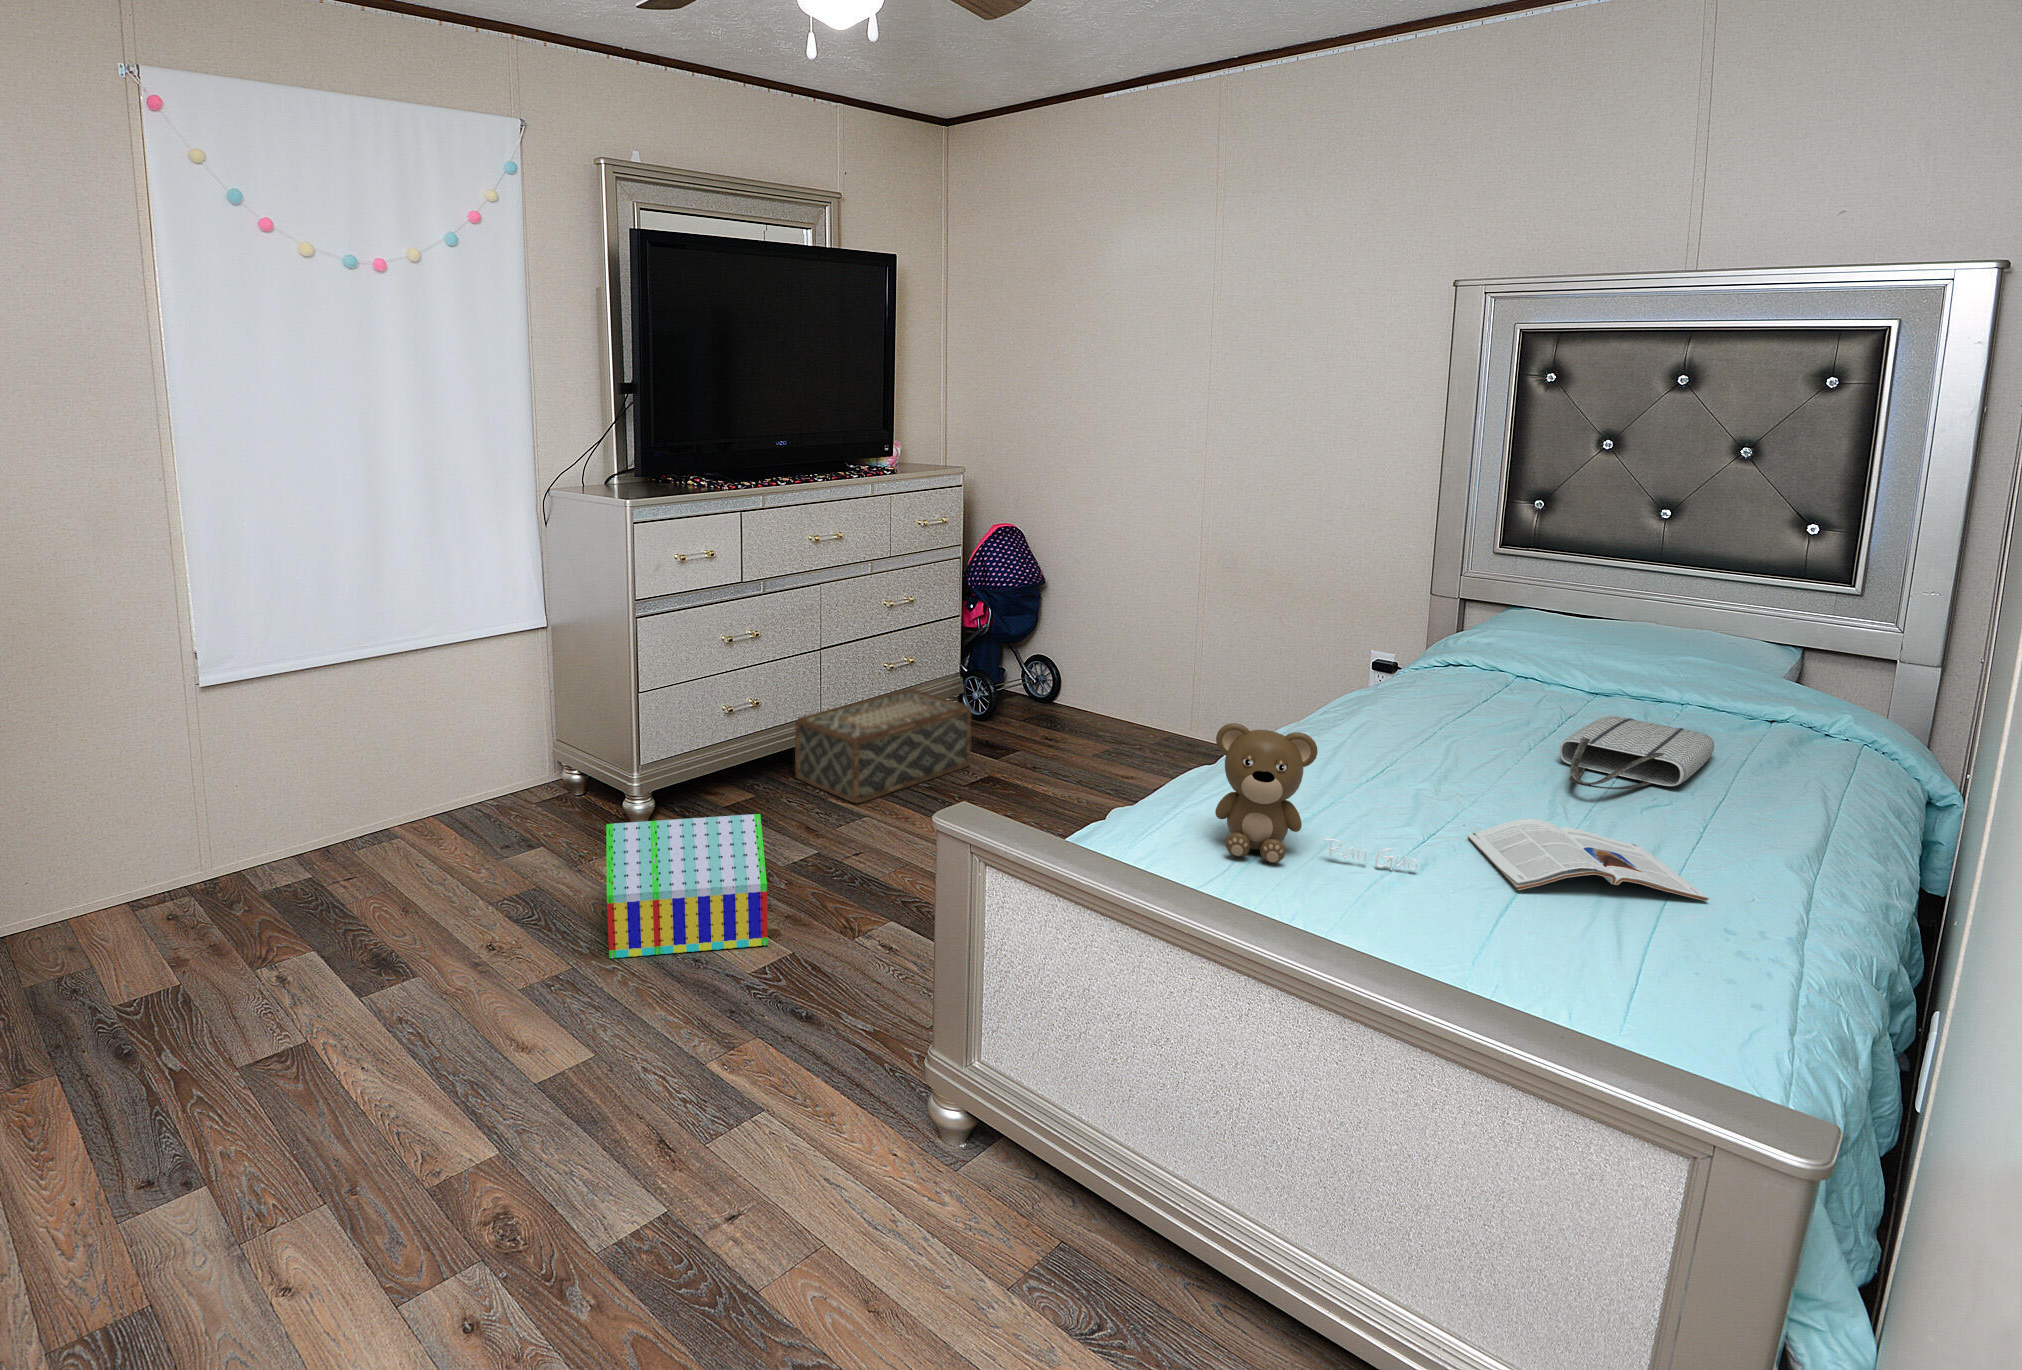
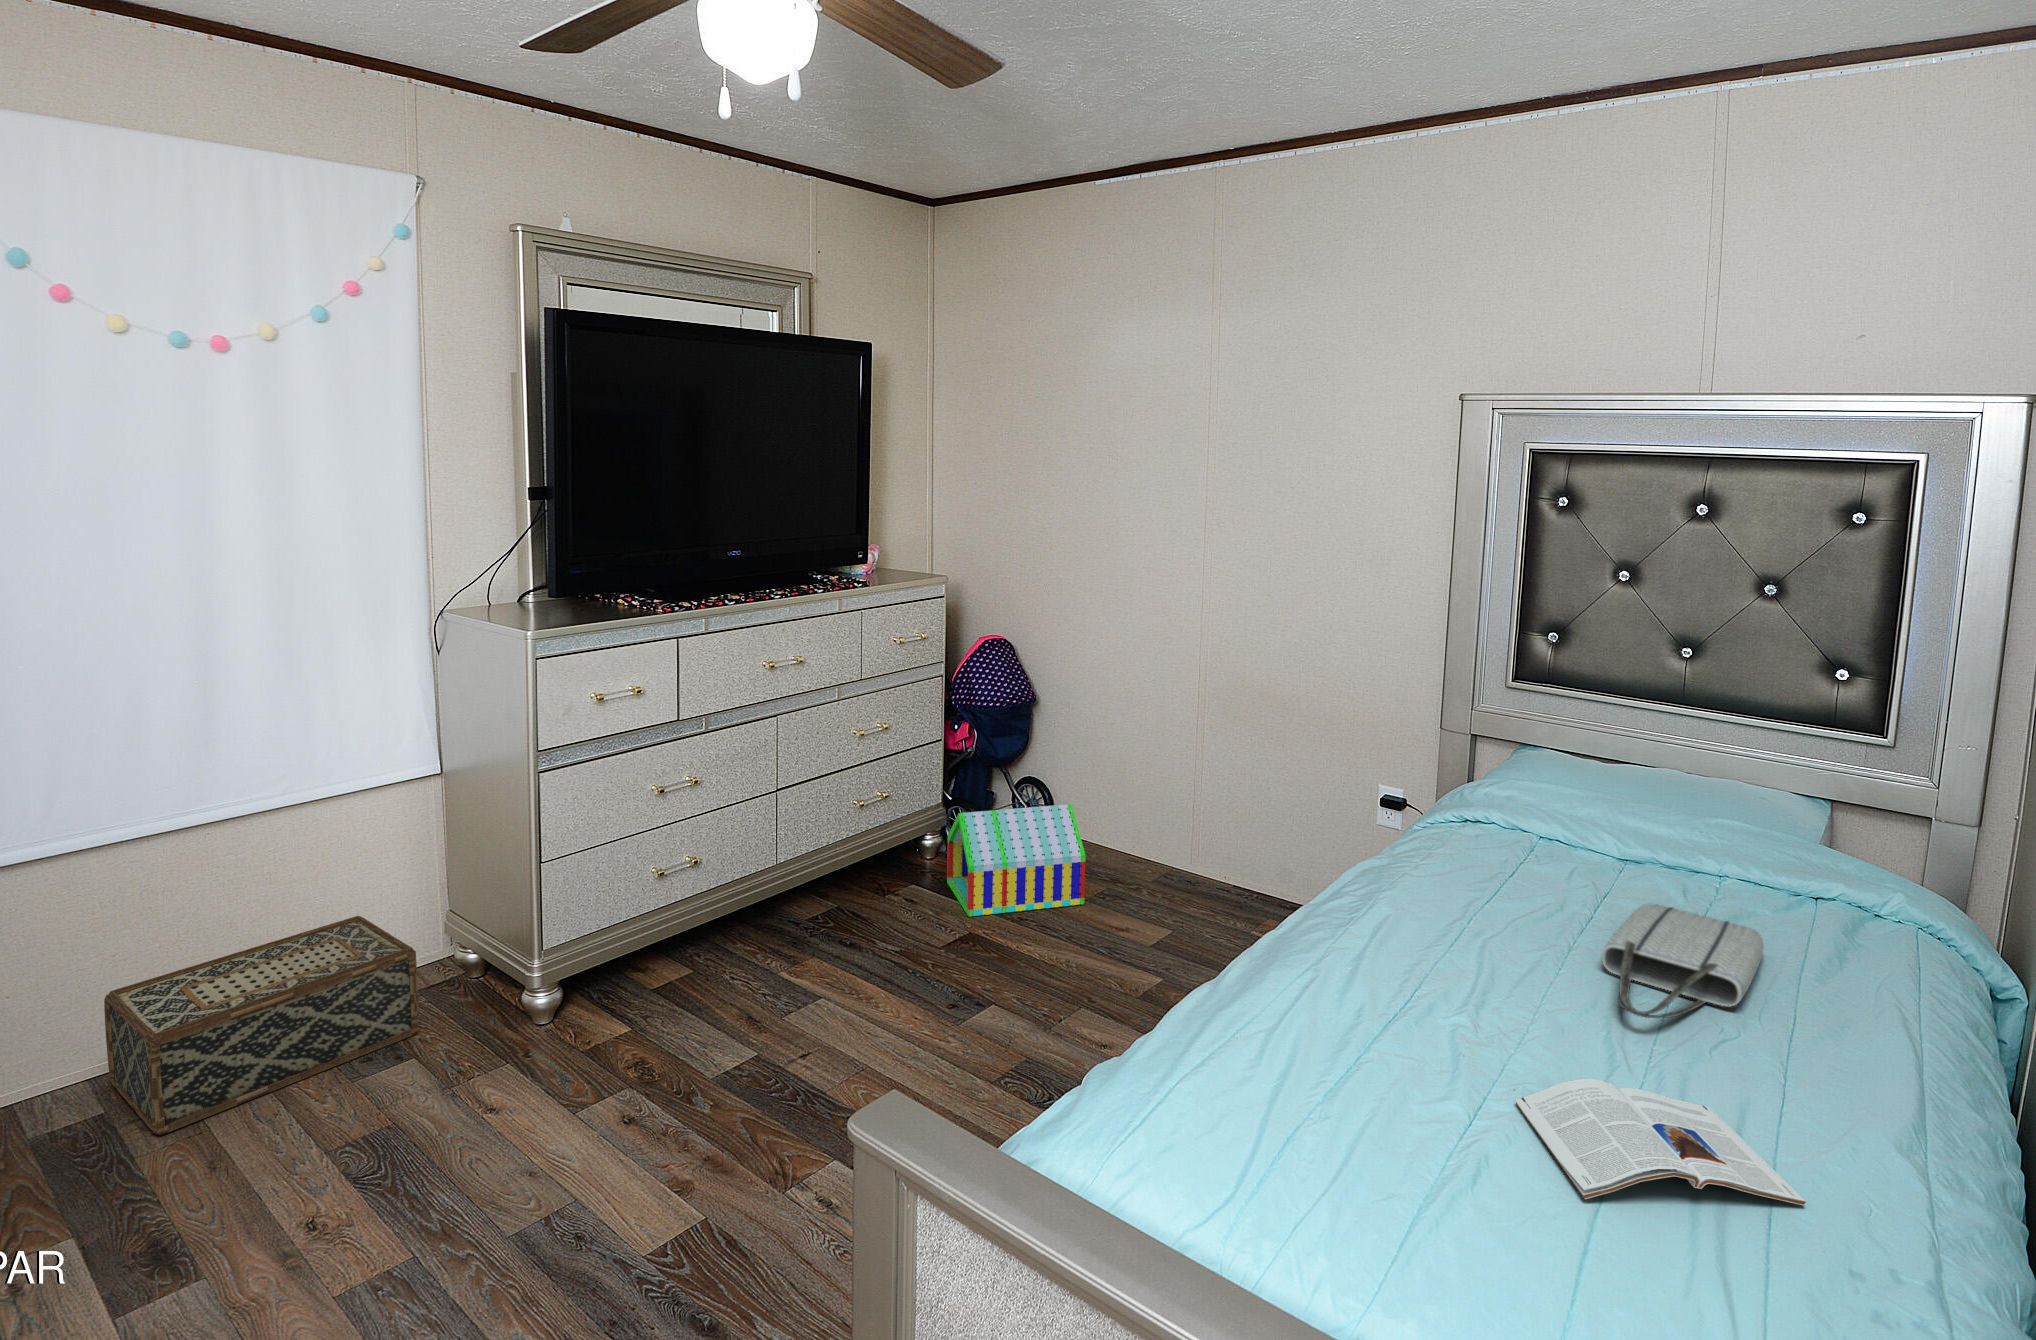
woven basket: present [795,688,971,803] -> present [104,916,419,1135]
teddy bear: present [1215,723,1418,870] -> none [1214,976,1463,1169]
toy house: present [606,814,768,958] -> present [947,804,1086,917]

